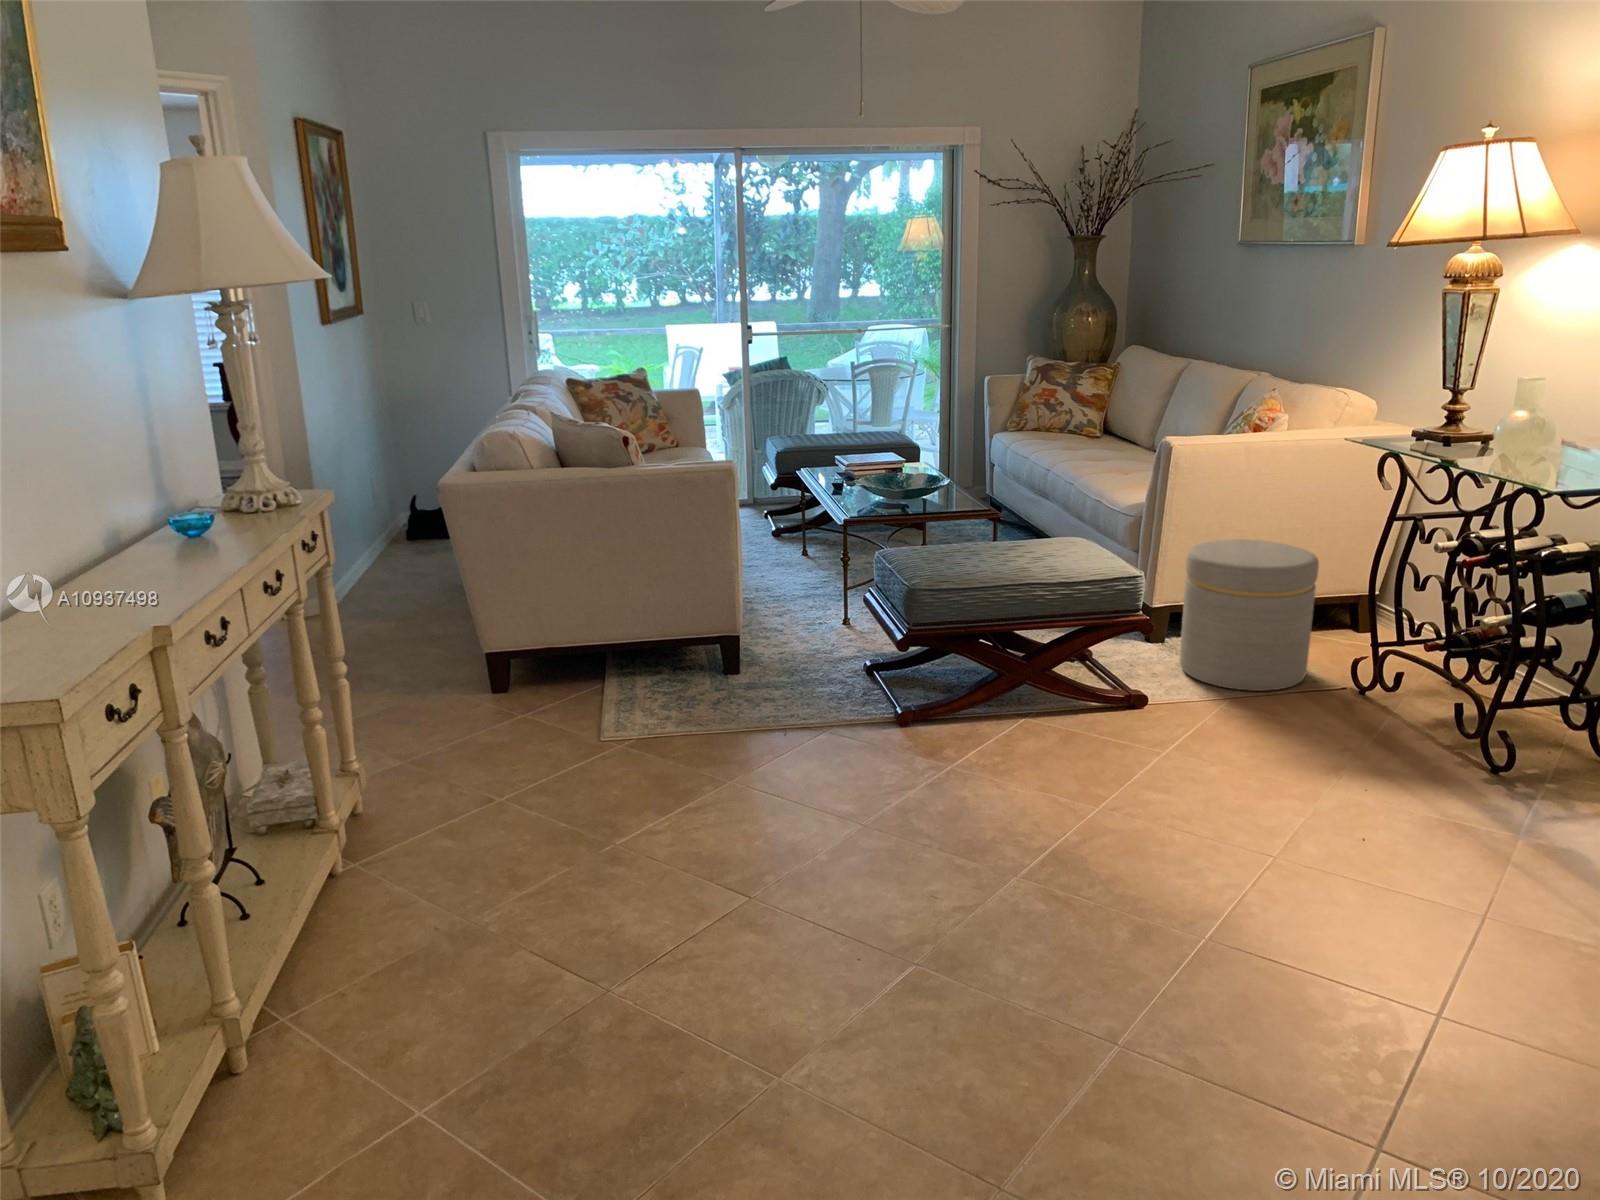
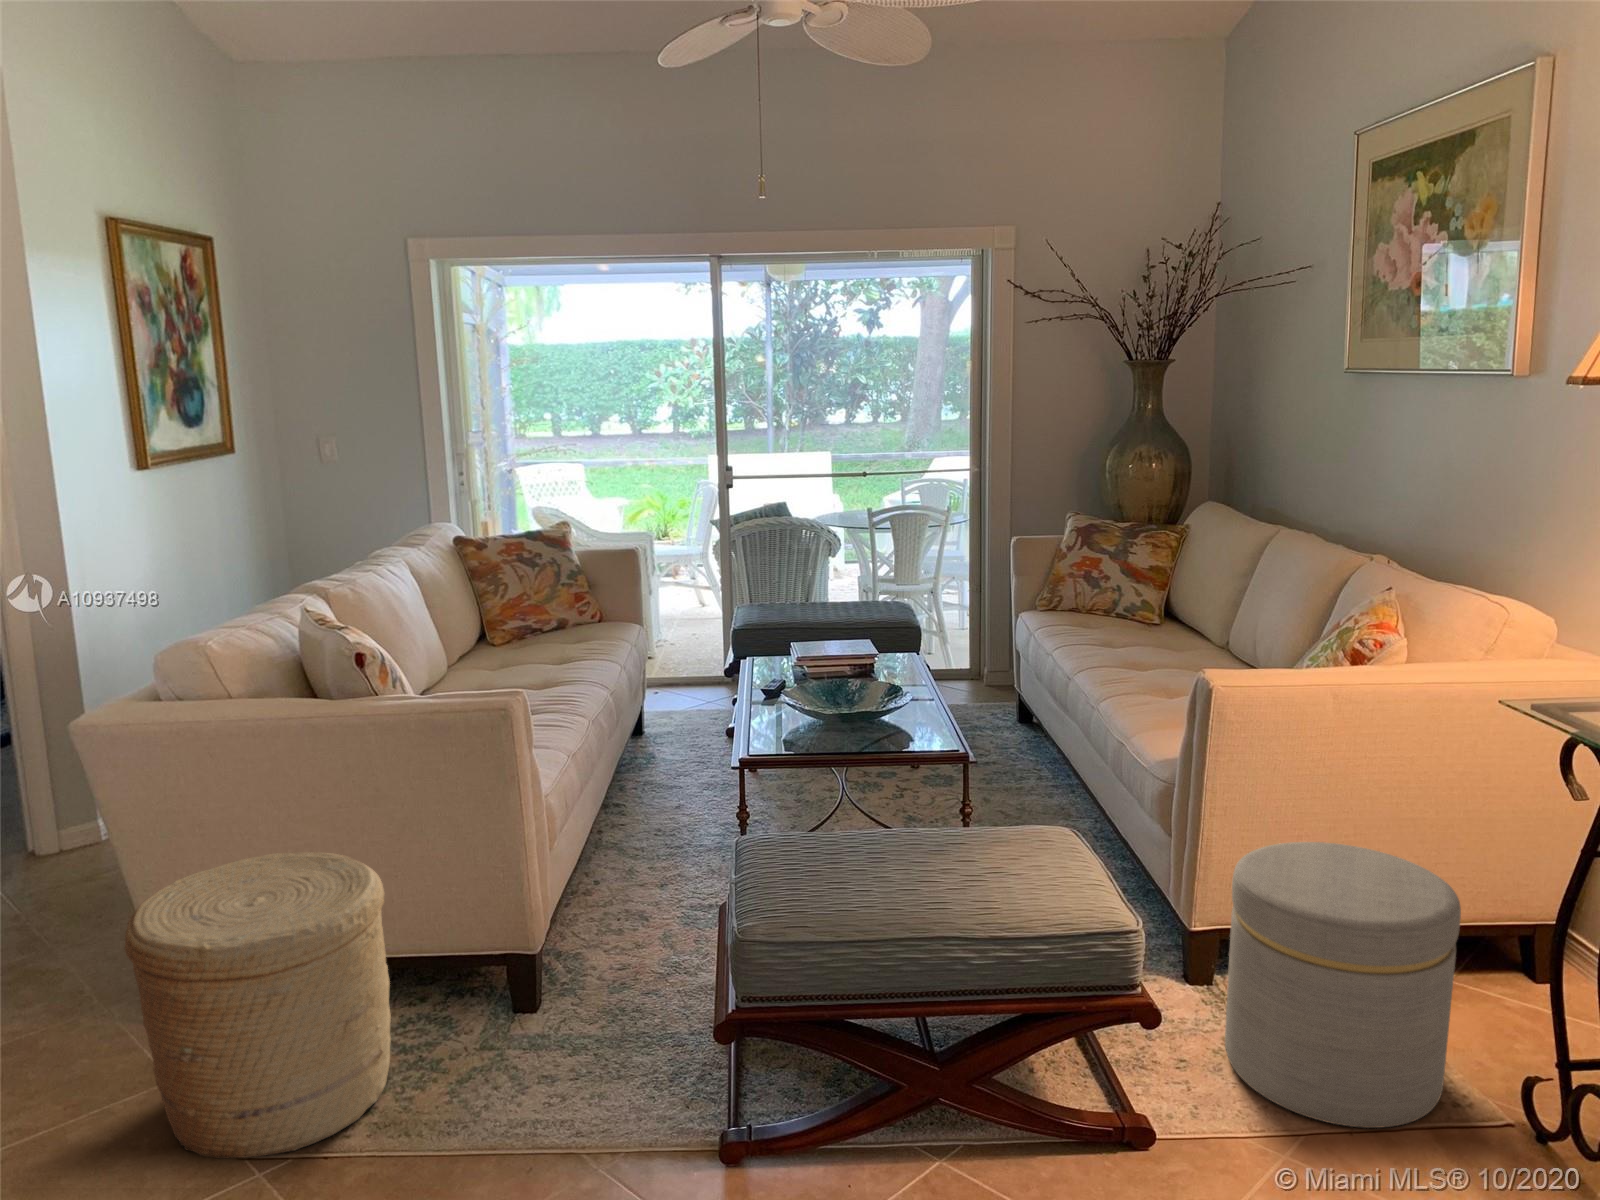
woven basket: none [519,566,673,740] -> present [125,852,391,1159]

